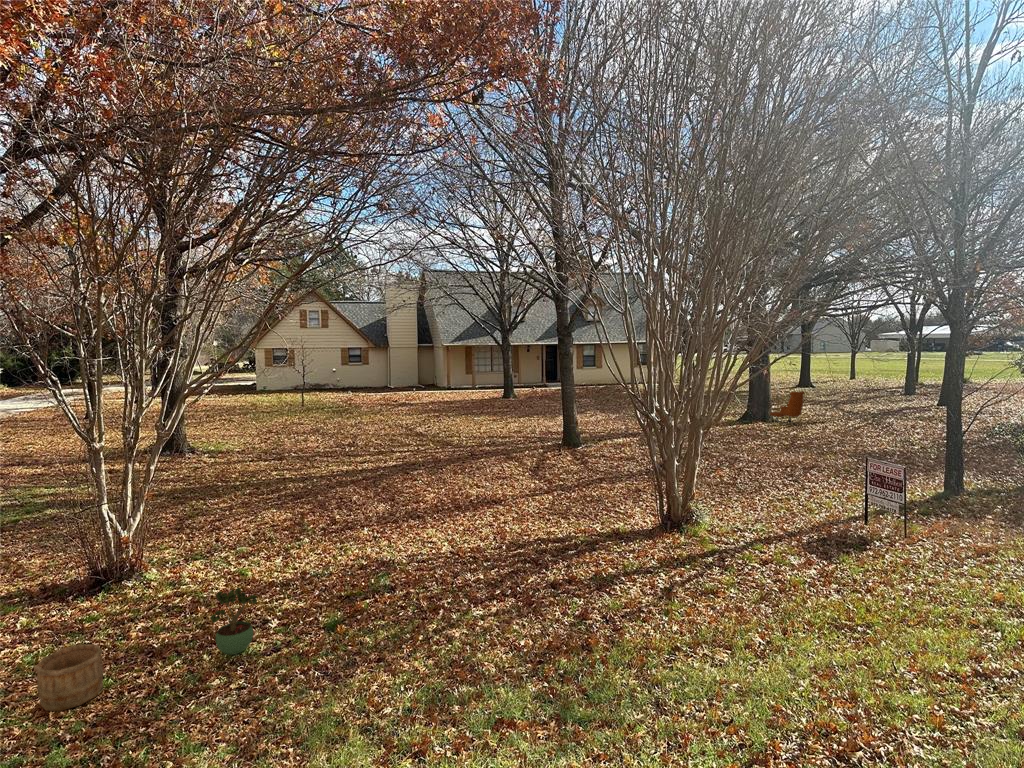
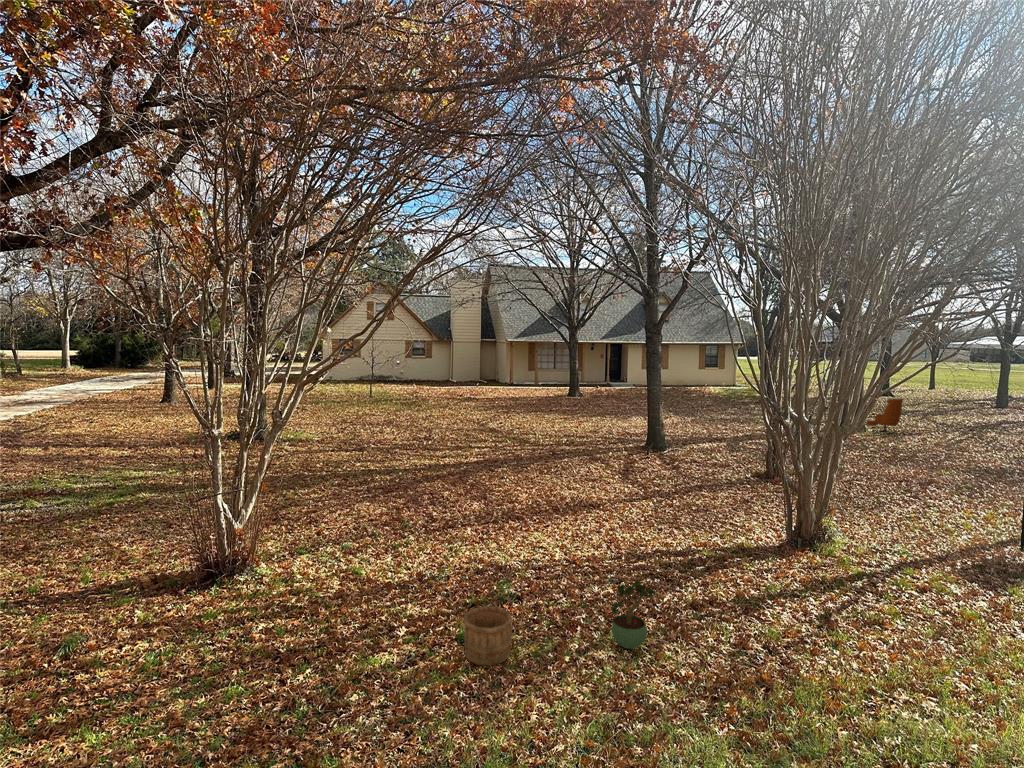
potted plant: present [210,587,257,655] -> present [611,580,655,649]
wooden bucket: present [34,644,103,711] -> present [463,606,513,666]

